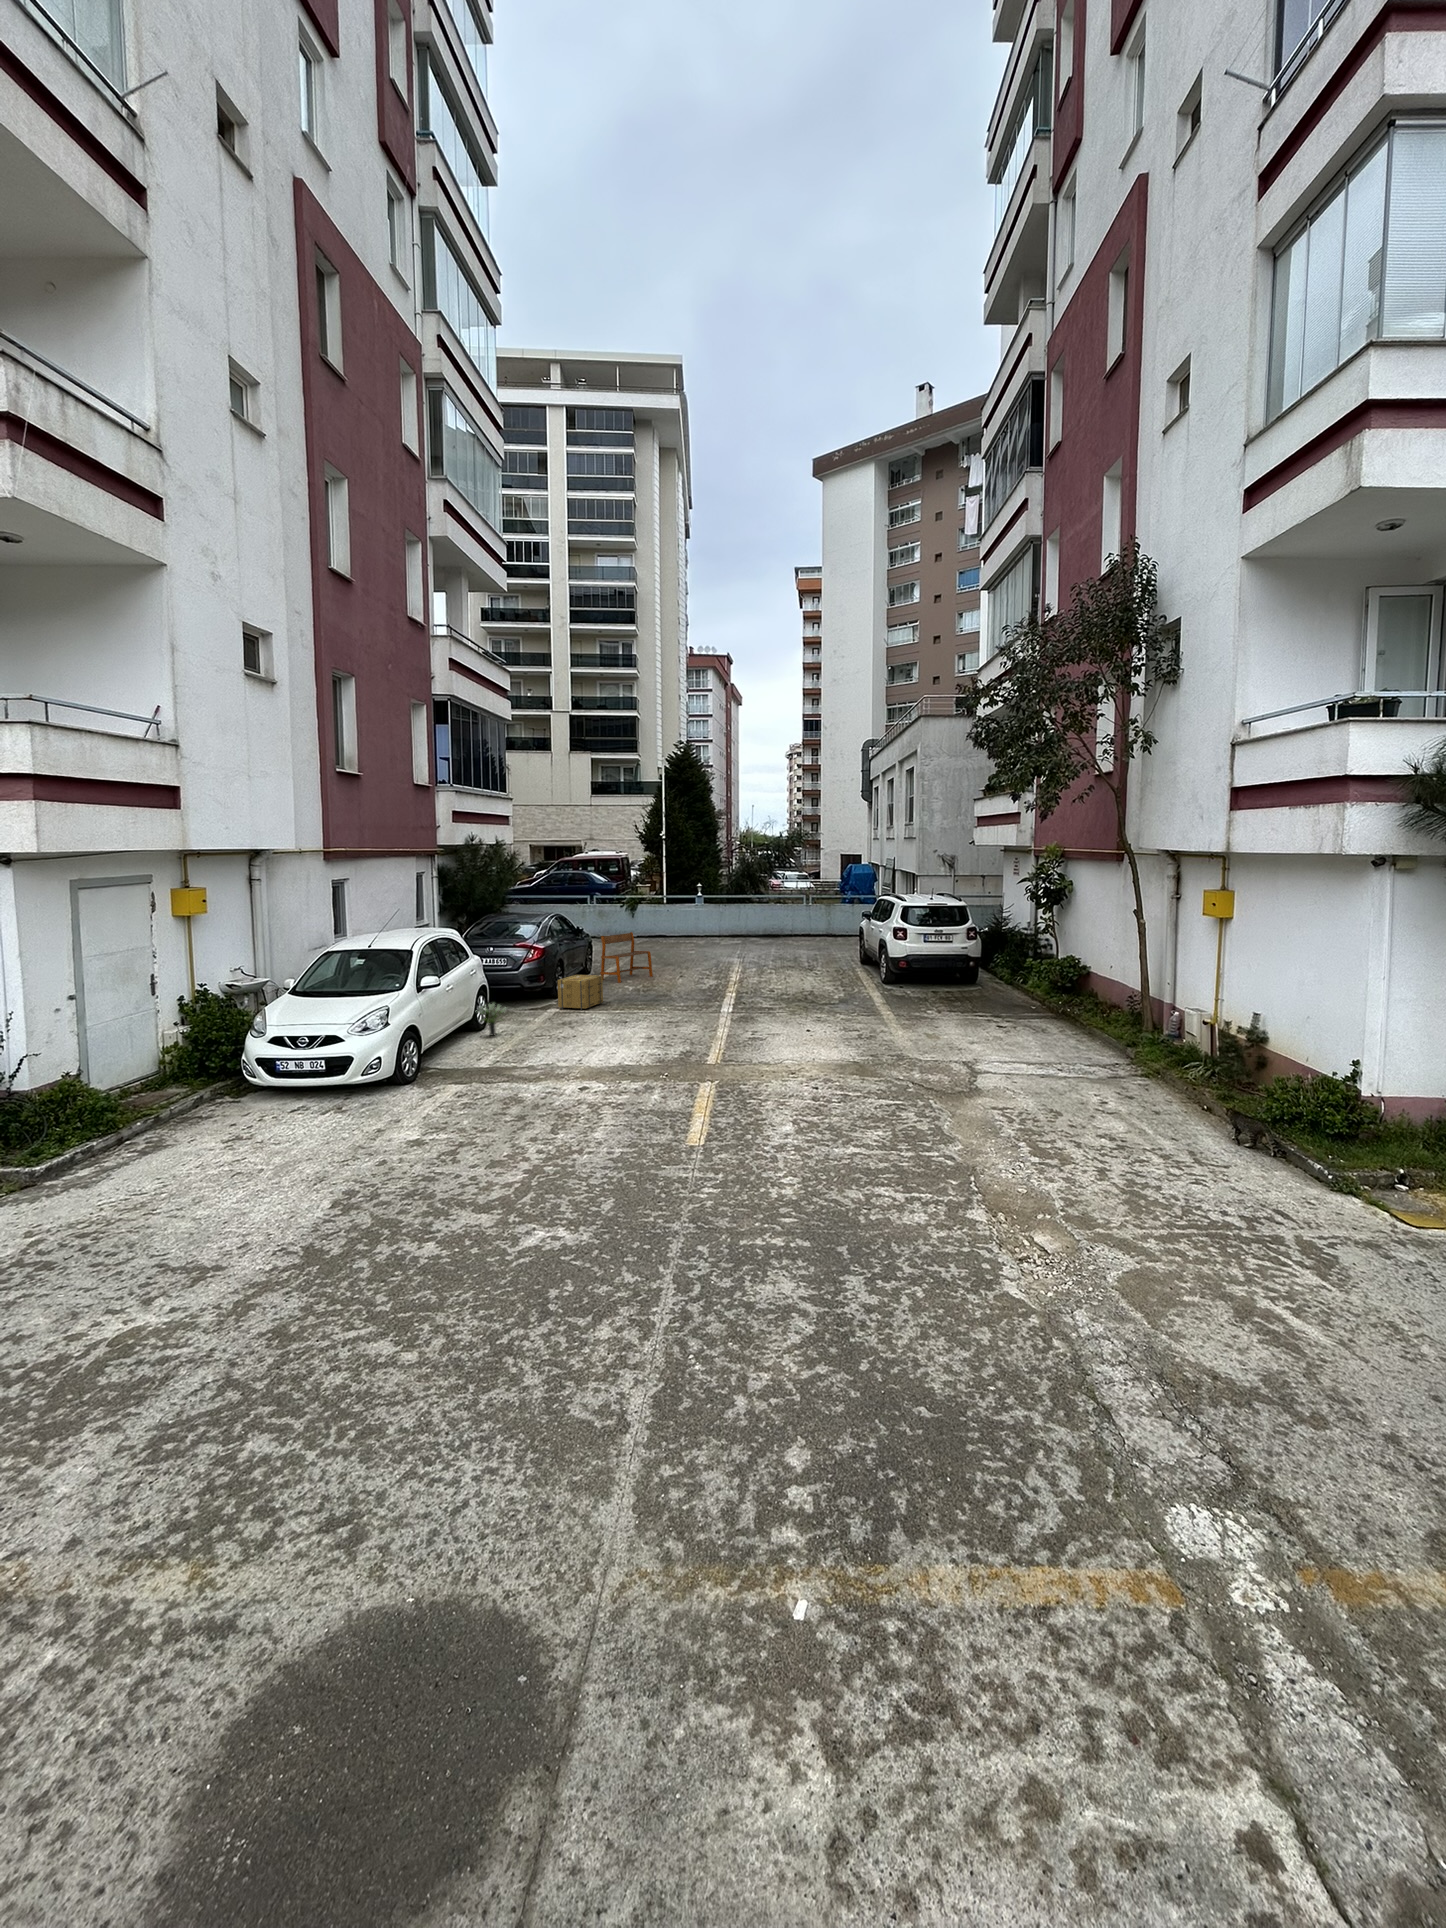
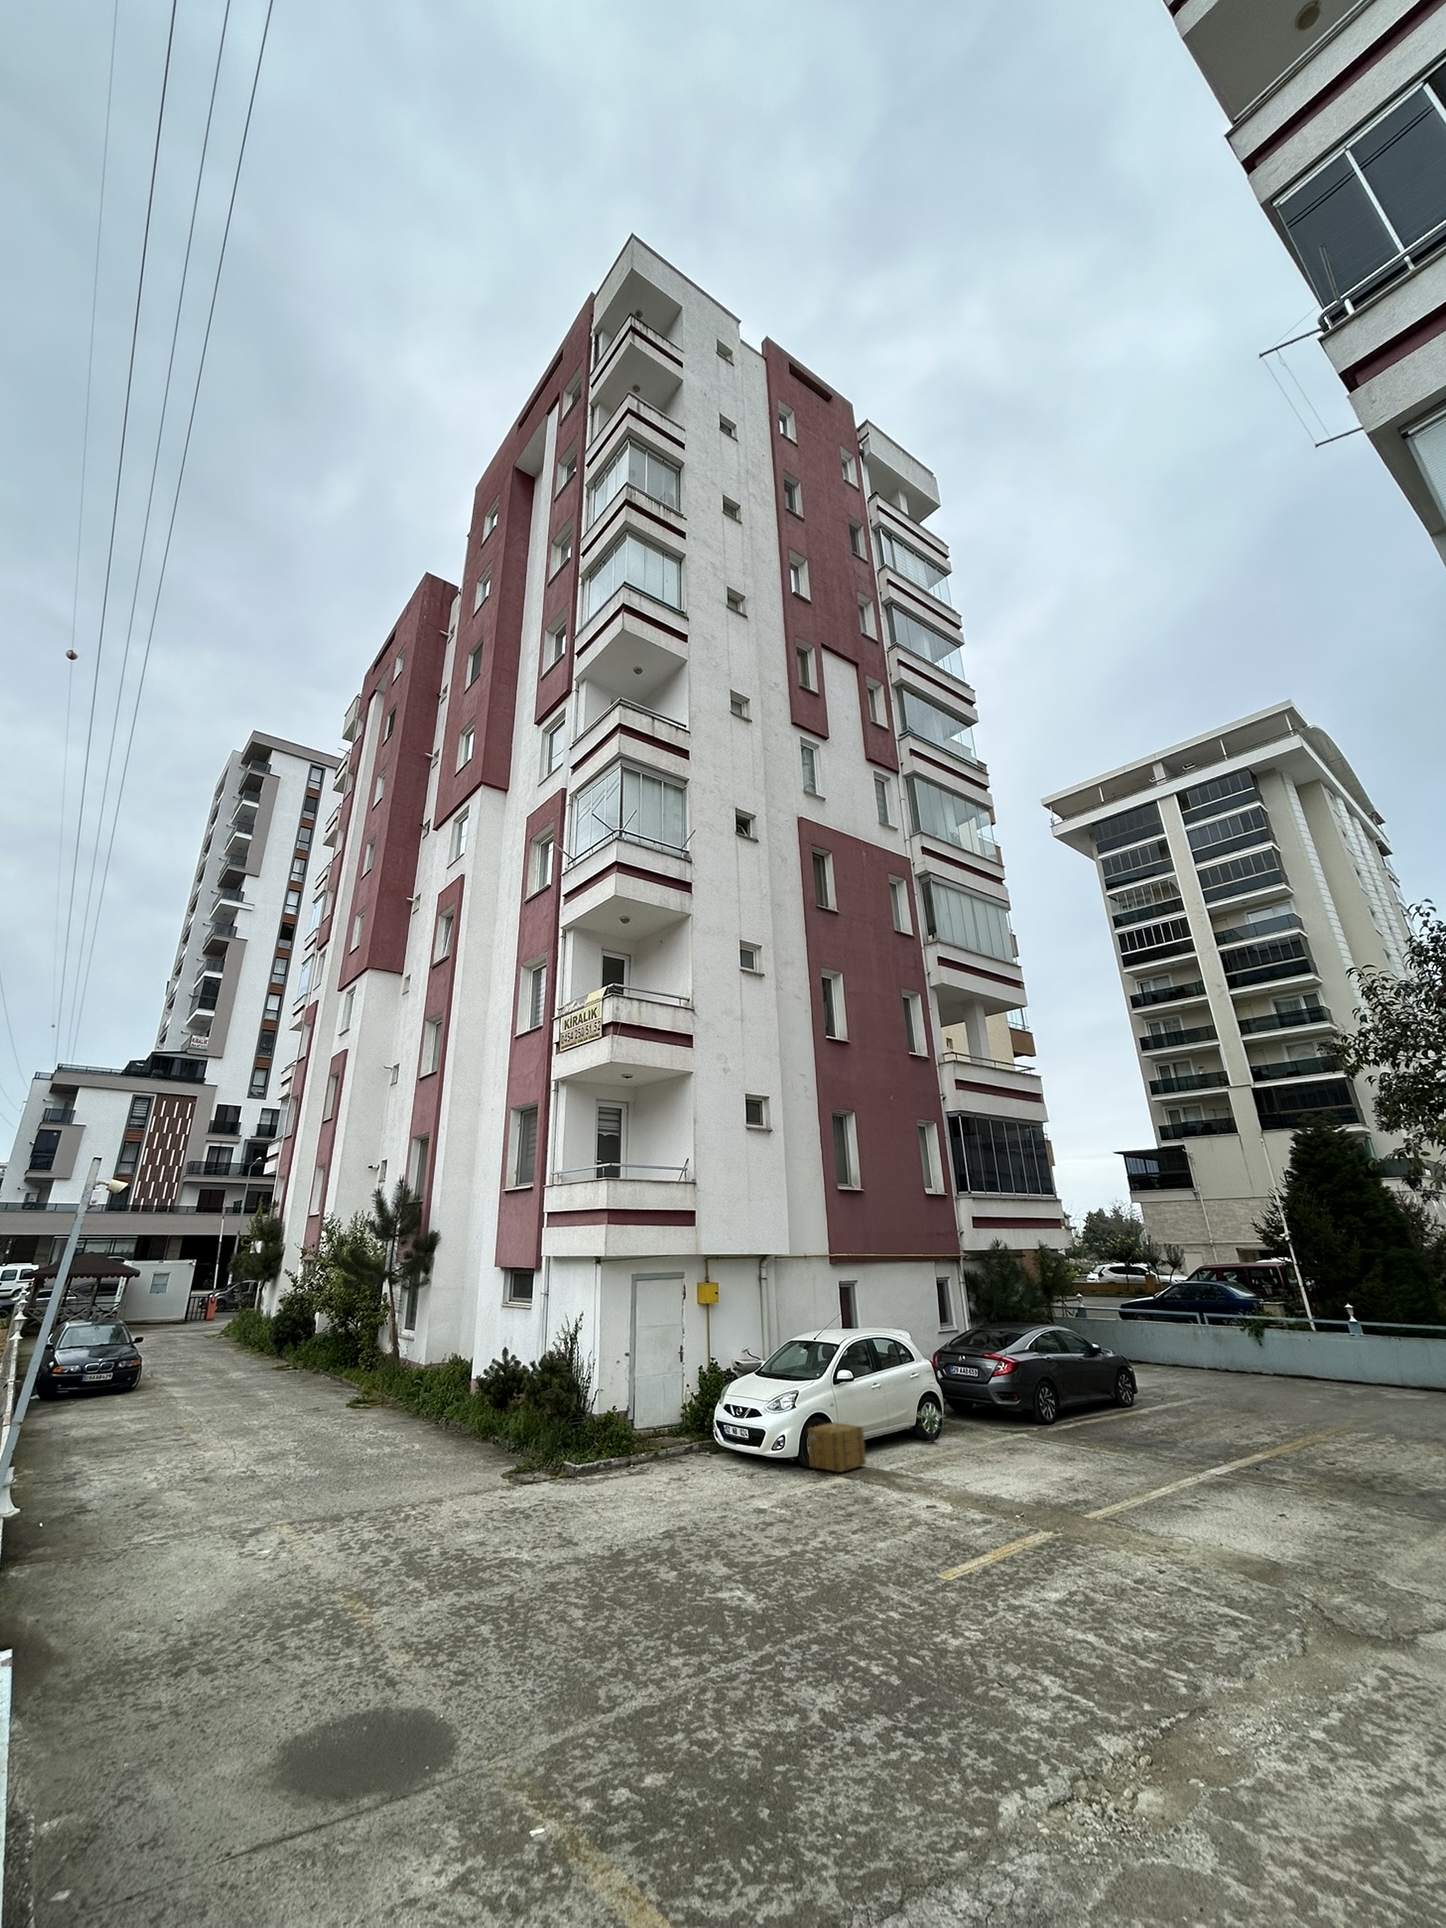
bench: present [600,932,653,983] -> none [1106,1354,1178,1413]
cardboard box: present [558,975,603,1010] -> present [808,1422,866,1472]

